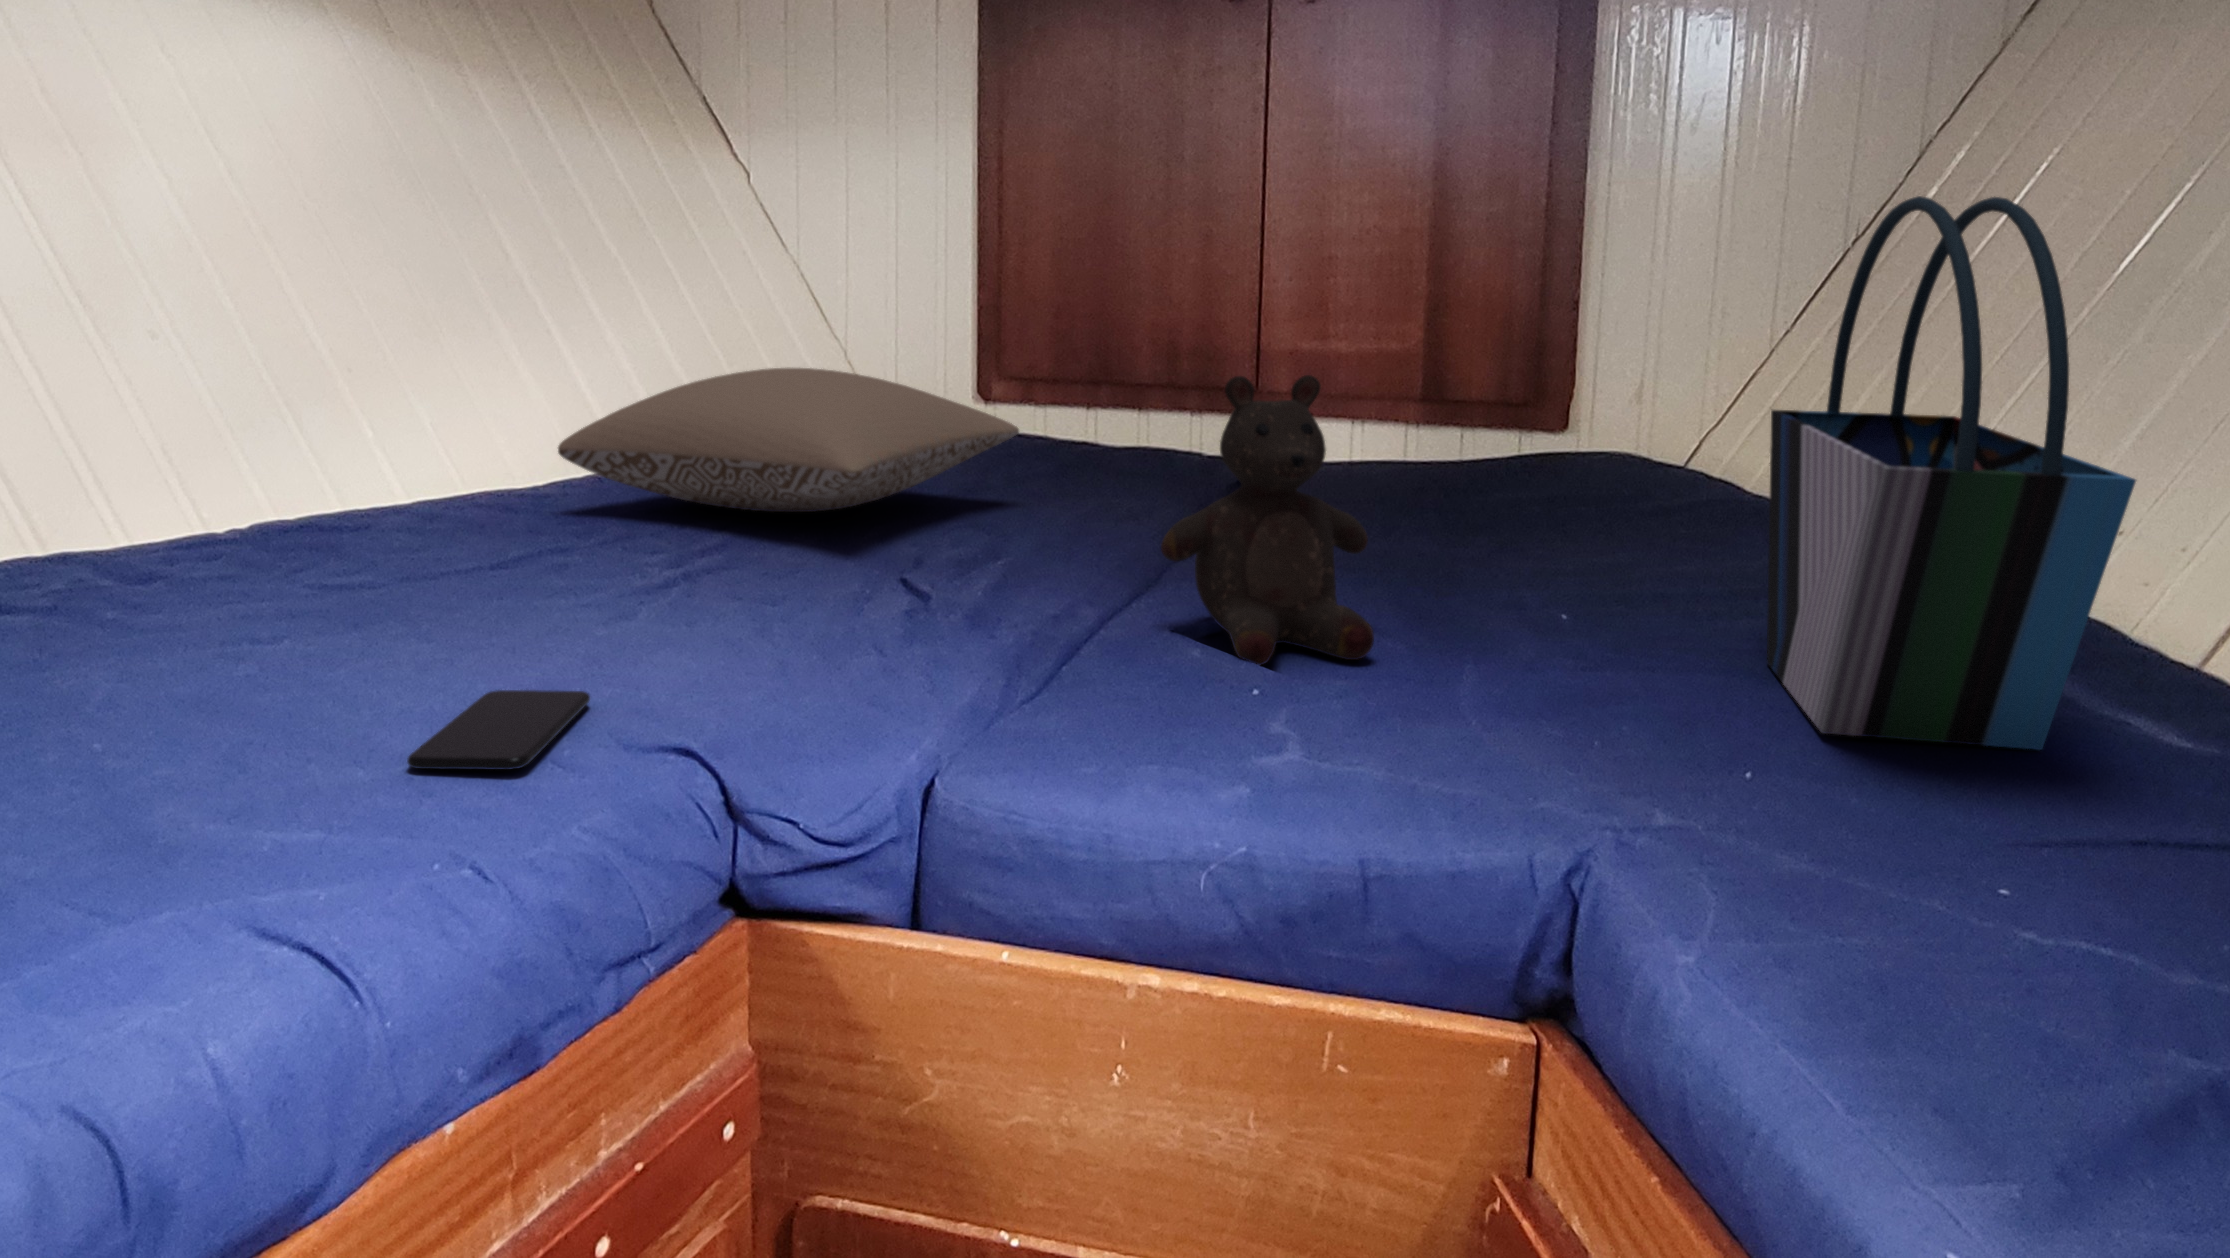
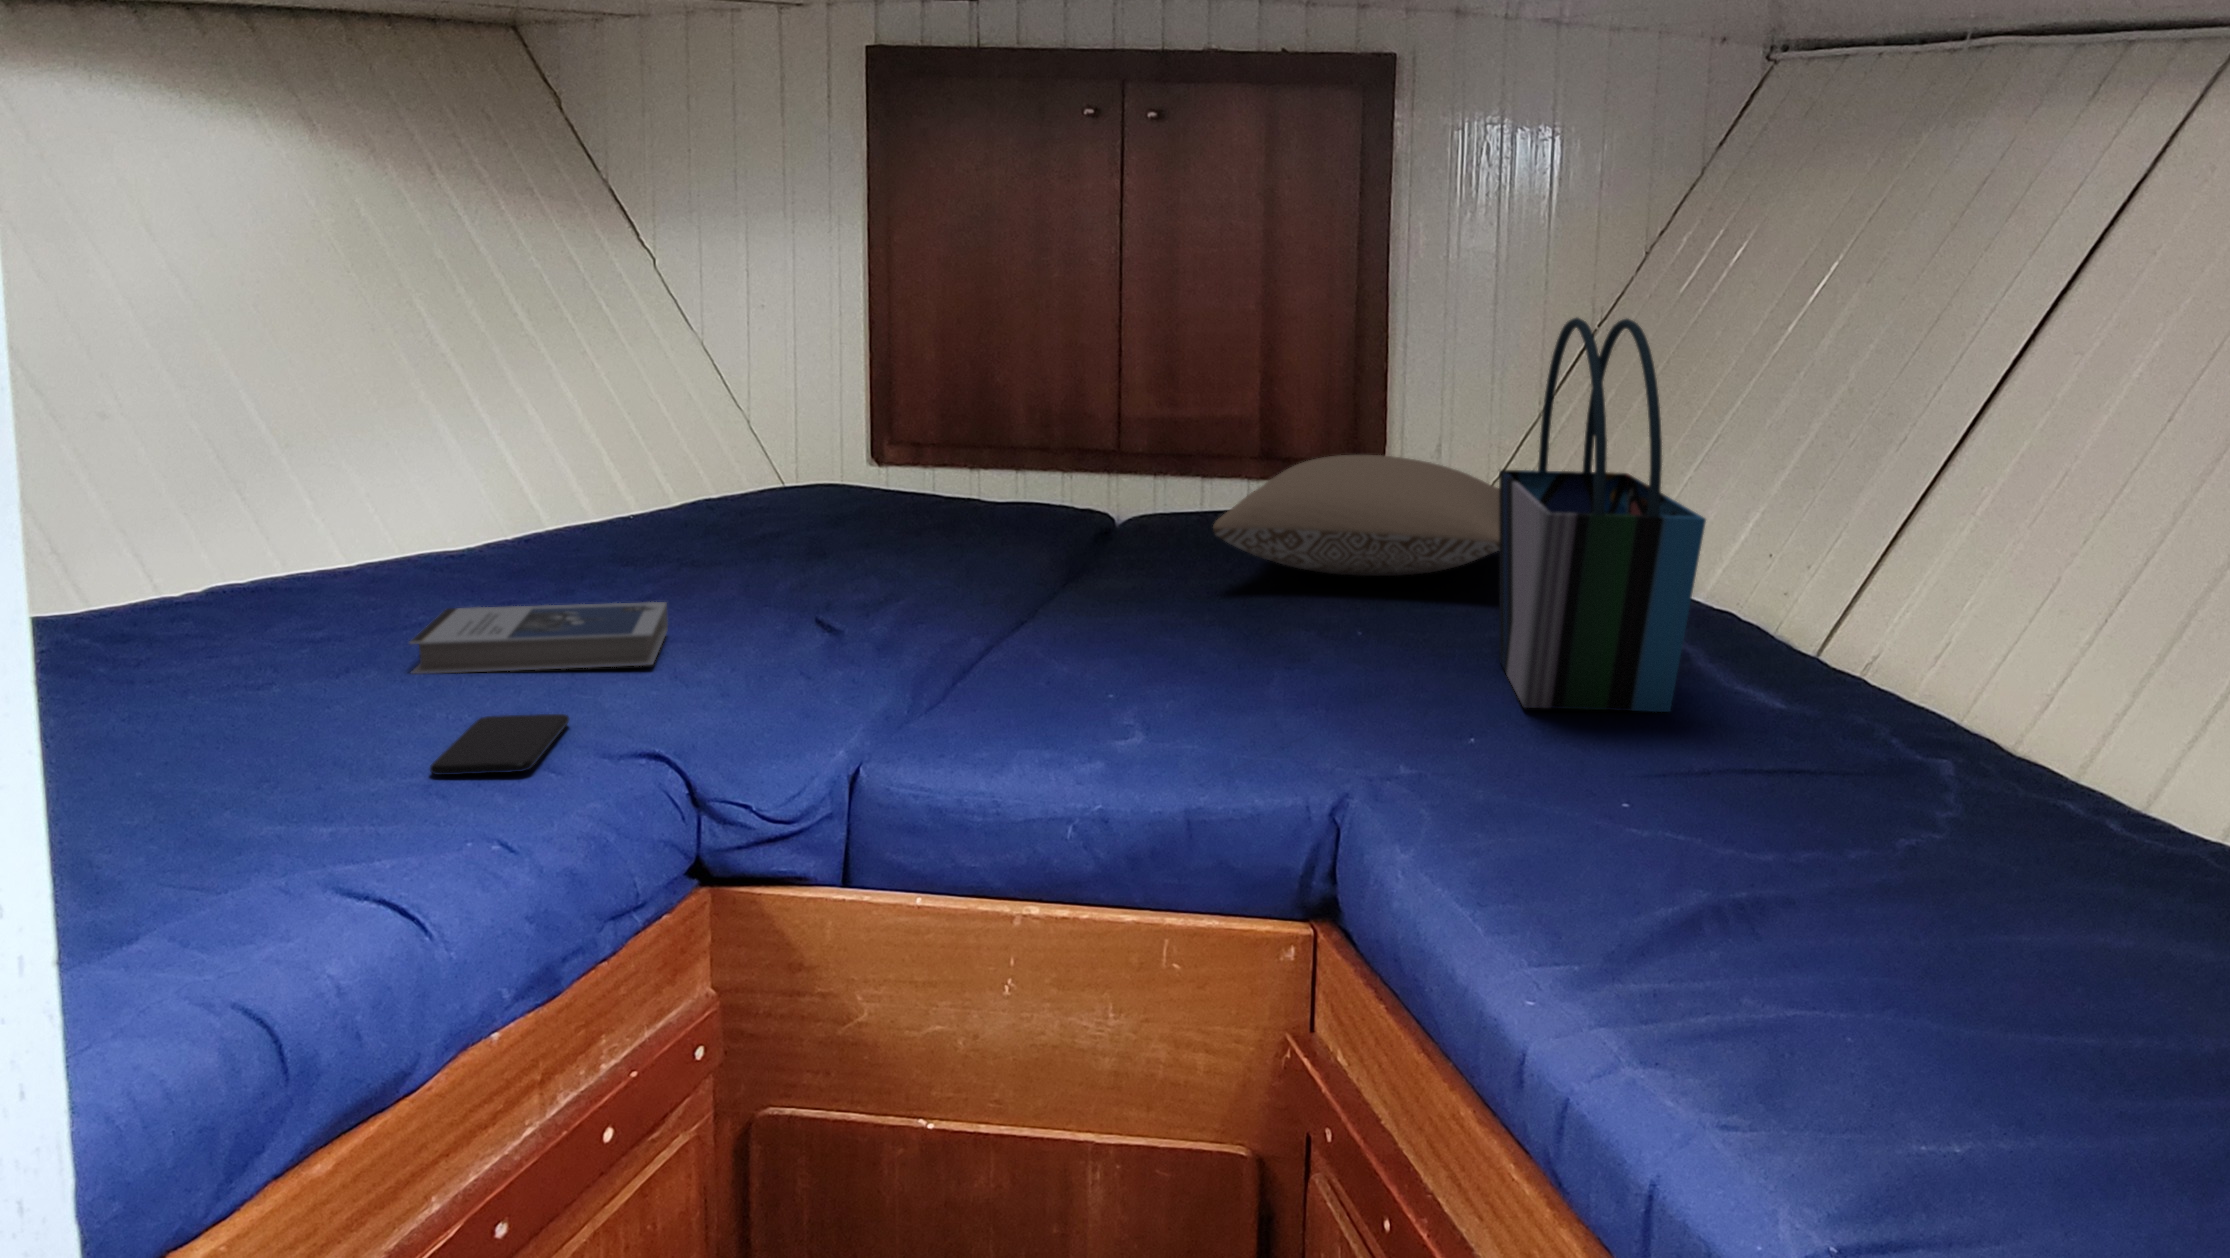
pillow: present [558,368,1019,512] -> present [1213,455,1499,576]
stuffed bear: present [1161,375,1374,665] -> none [1036,447,1207,679]
hardback book: none [430,553,730,632] -> present [410,602,668,674]

